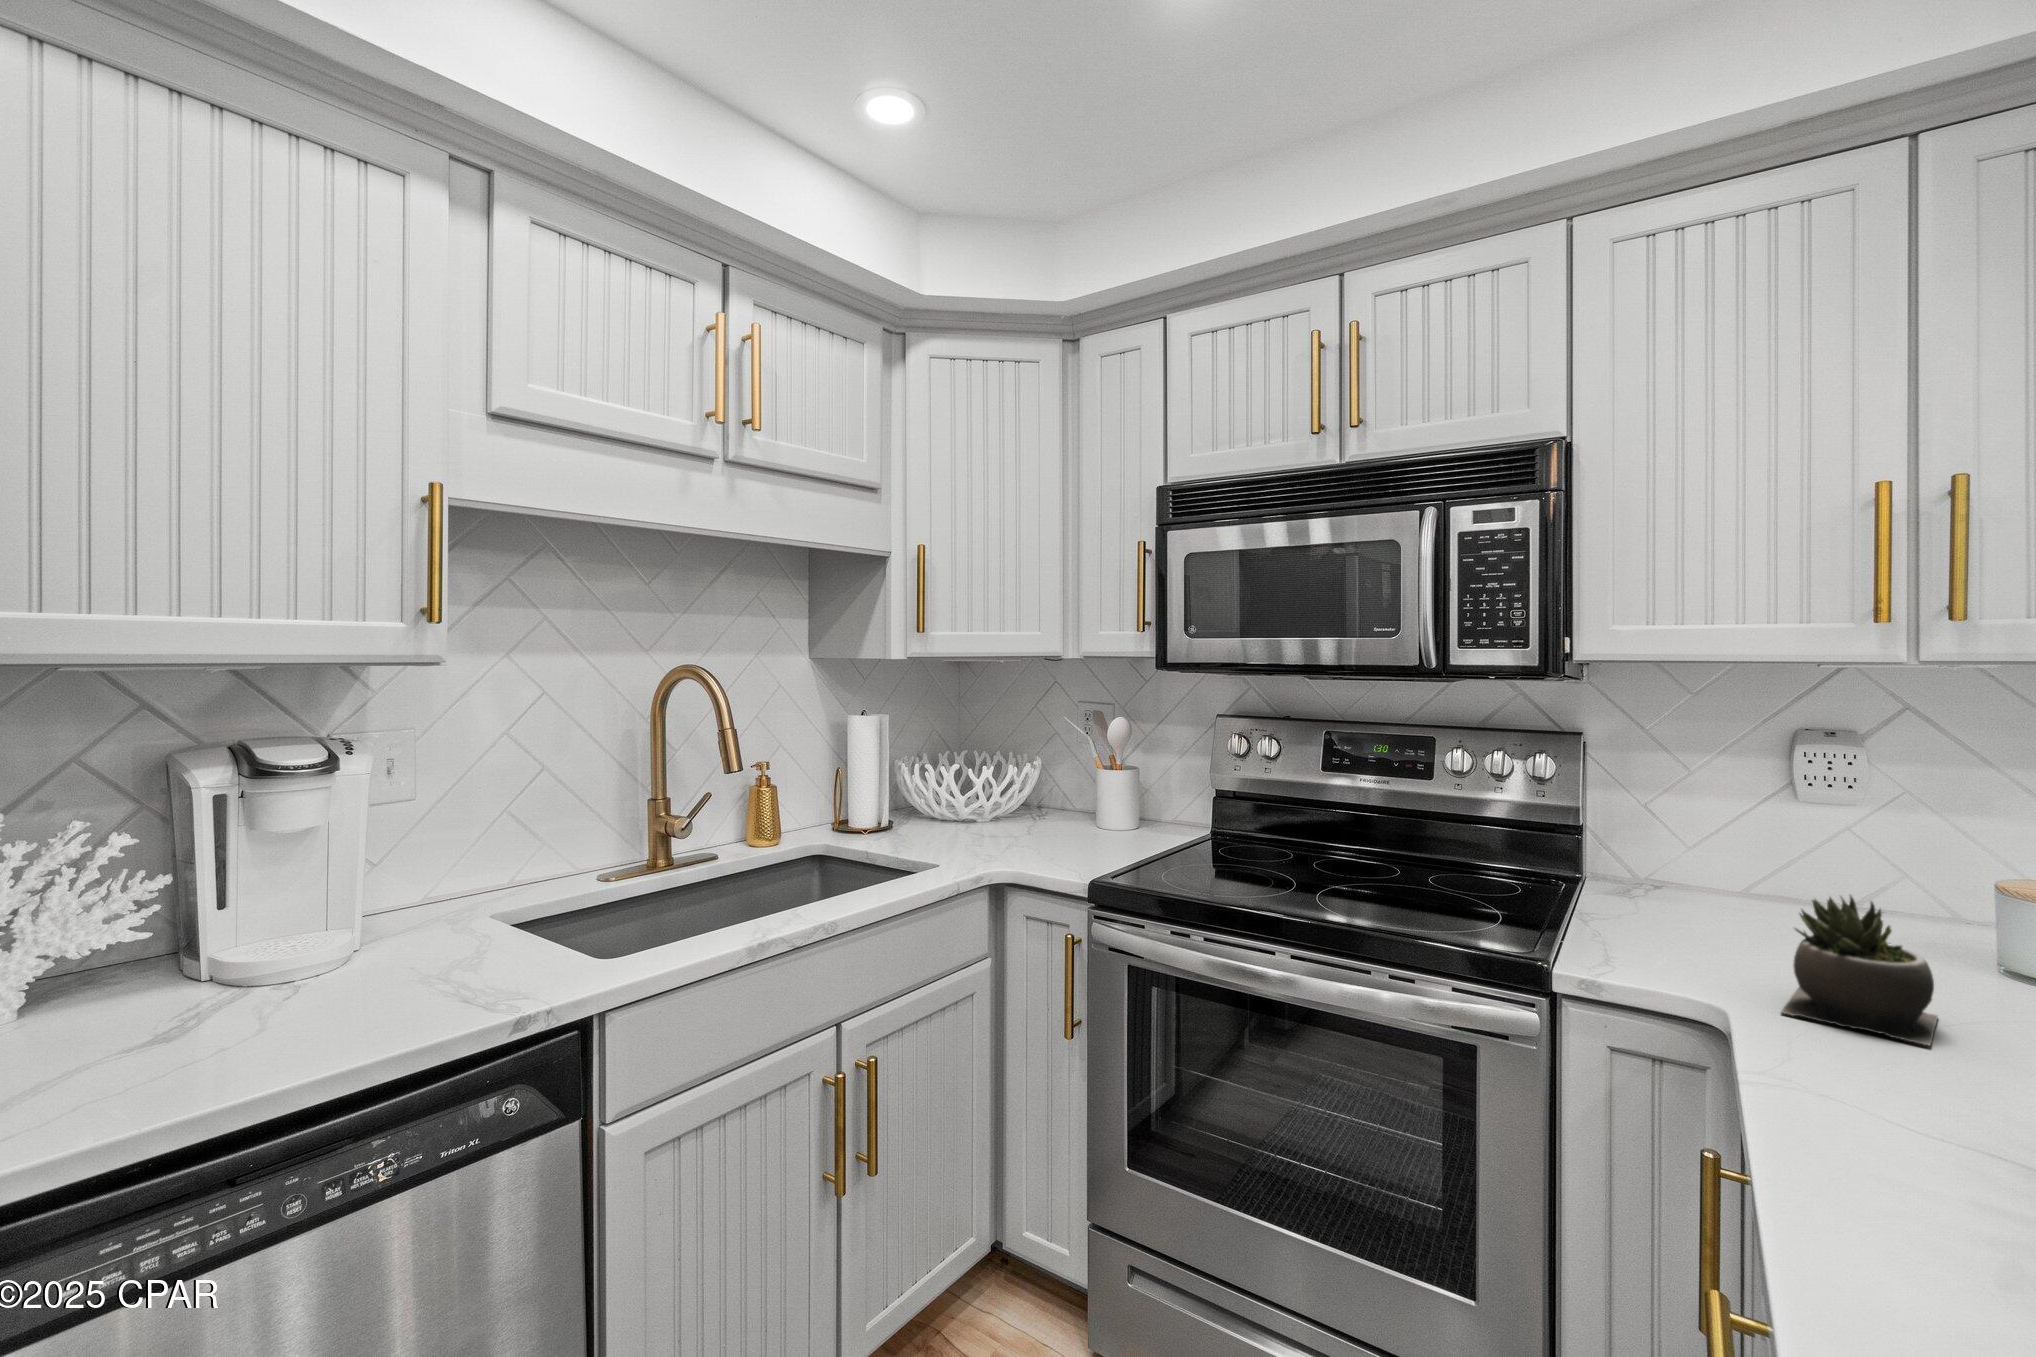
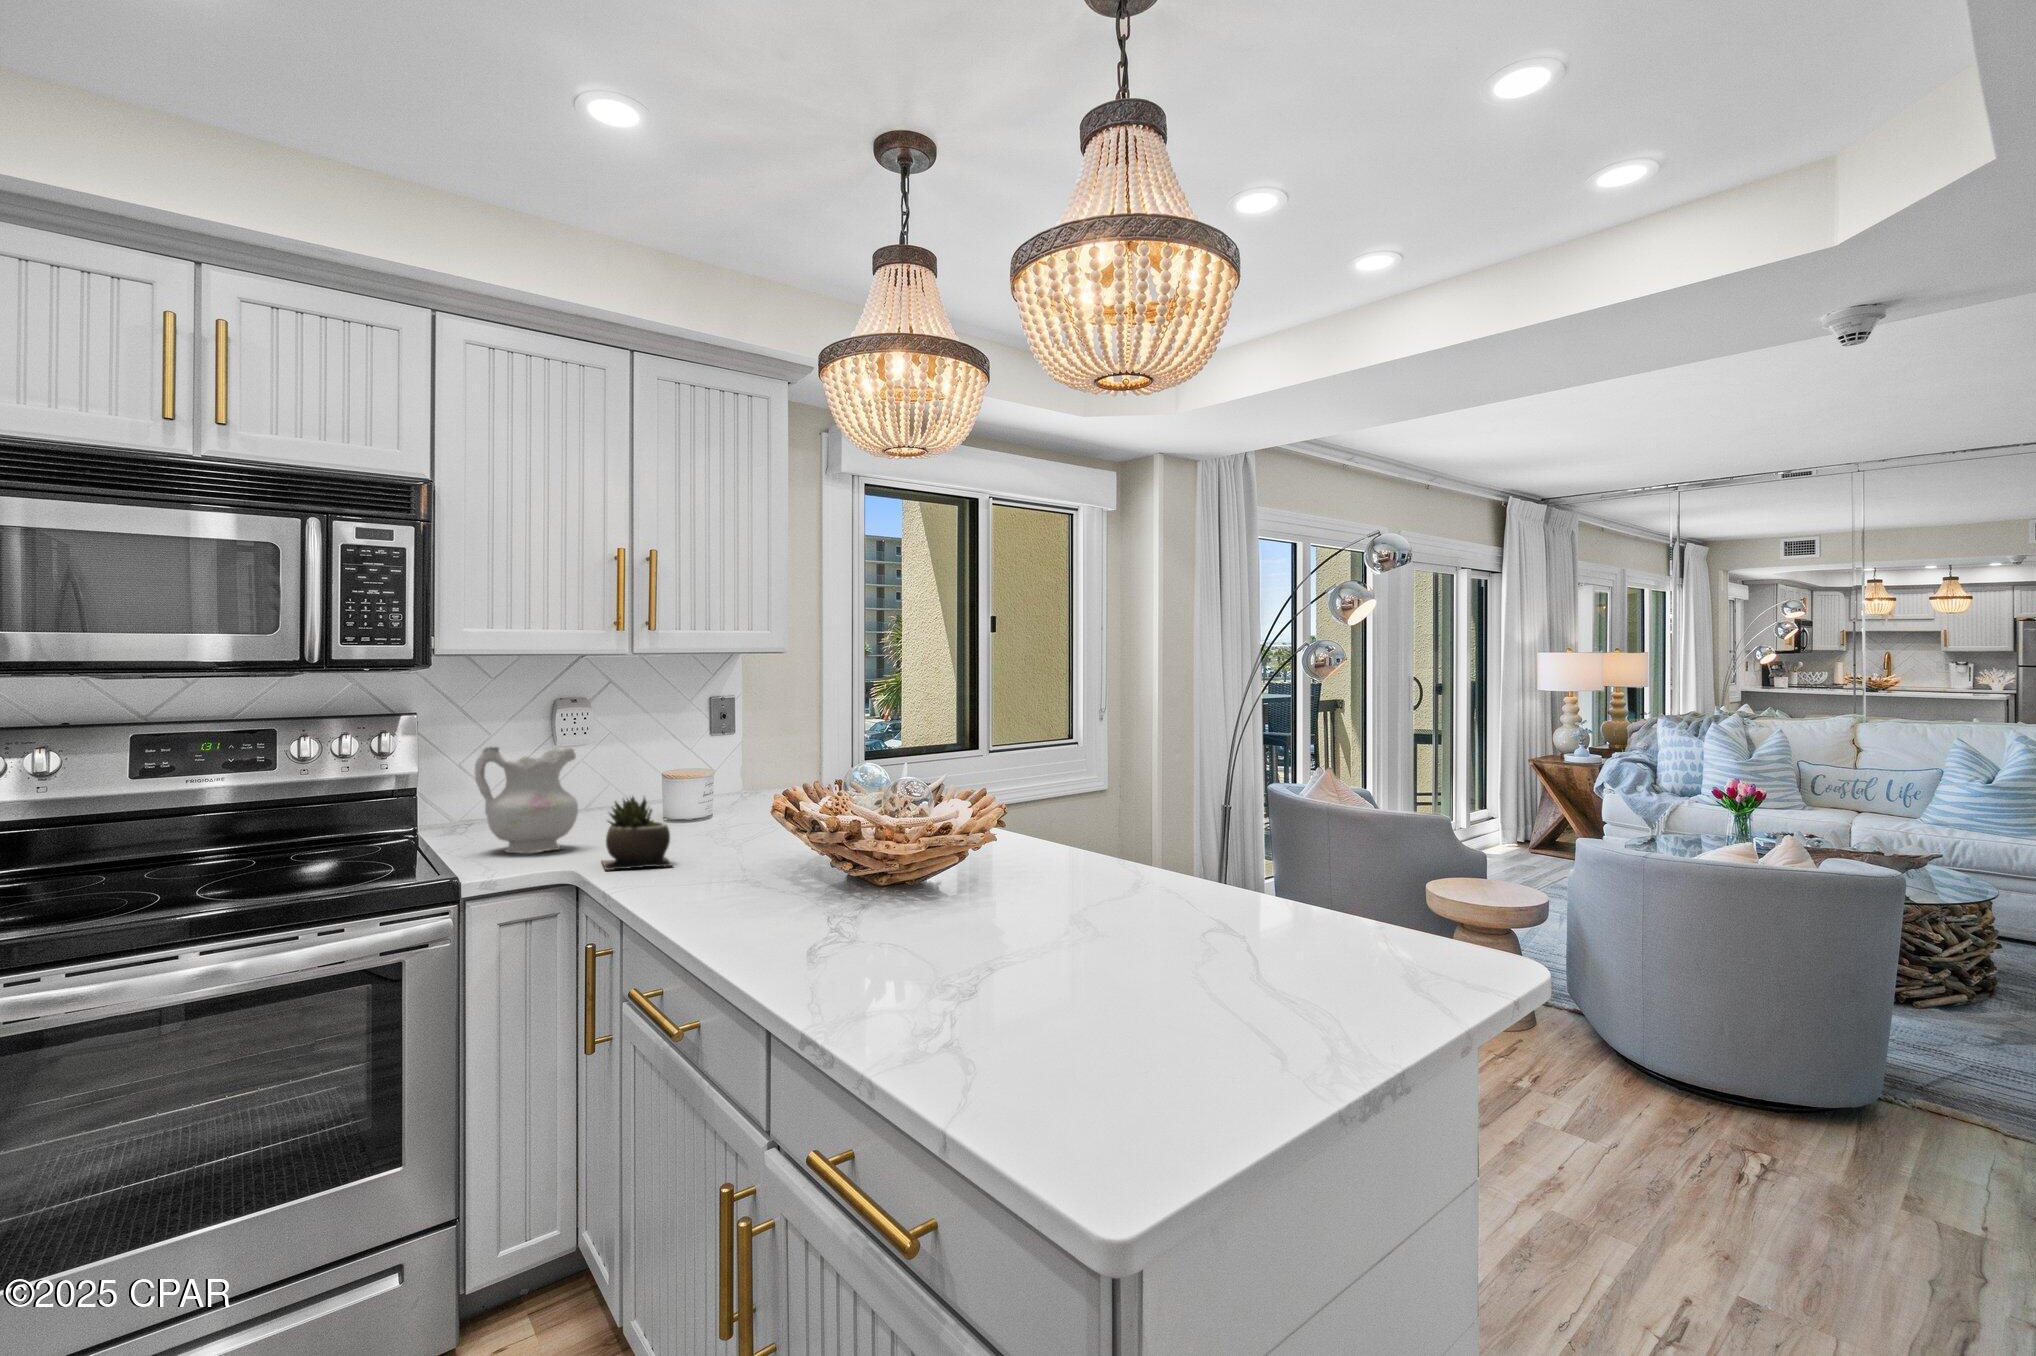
ceramic pitcher: none [1624,778,1791,943] -> present [475,747,578,853]

